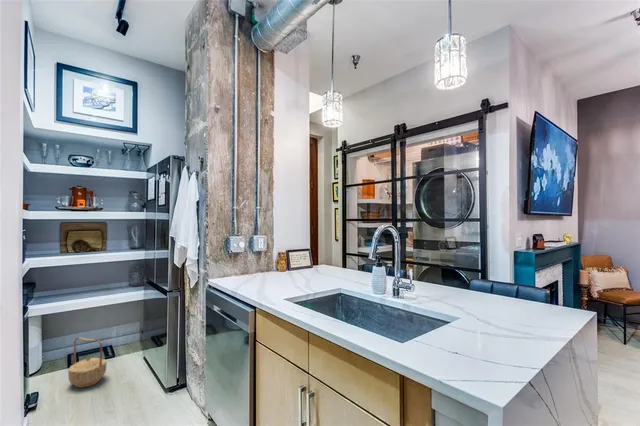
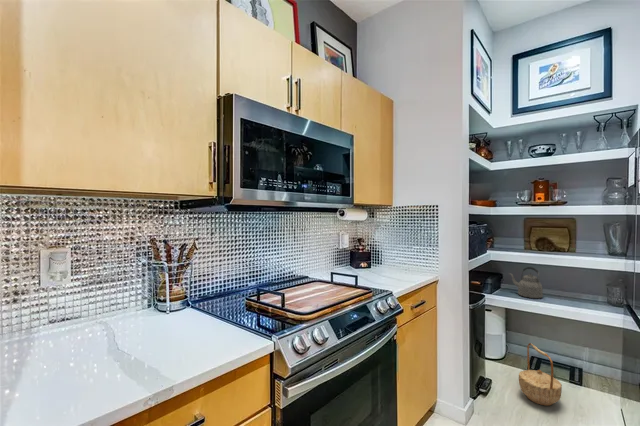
kettle: none [46,269,82,298] -> present [511,267,543,298]

